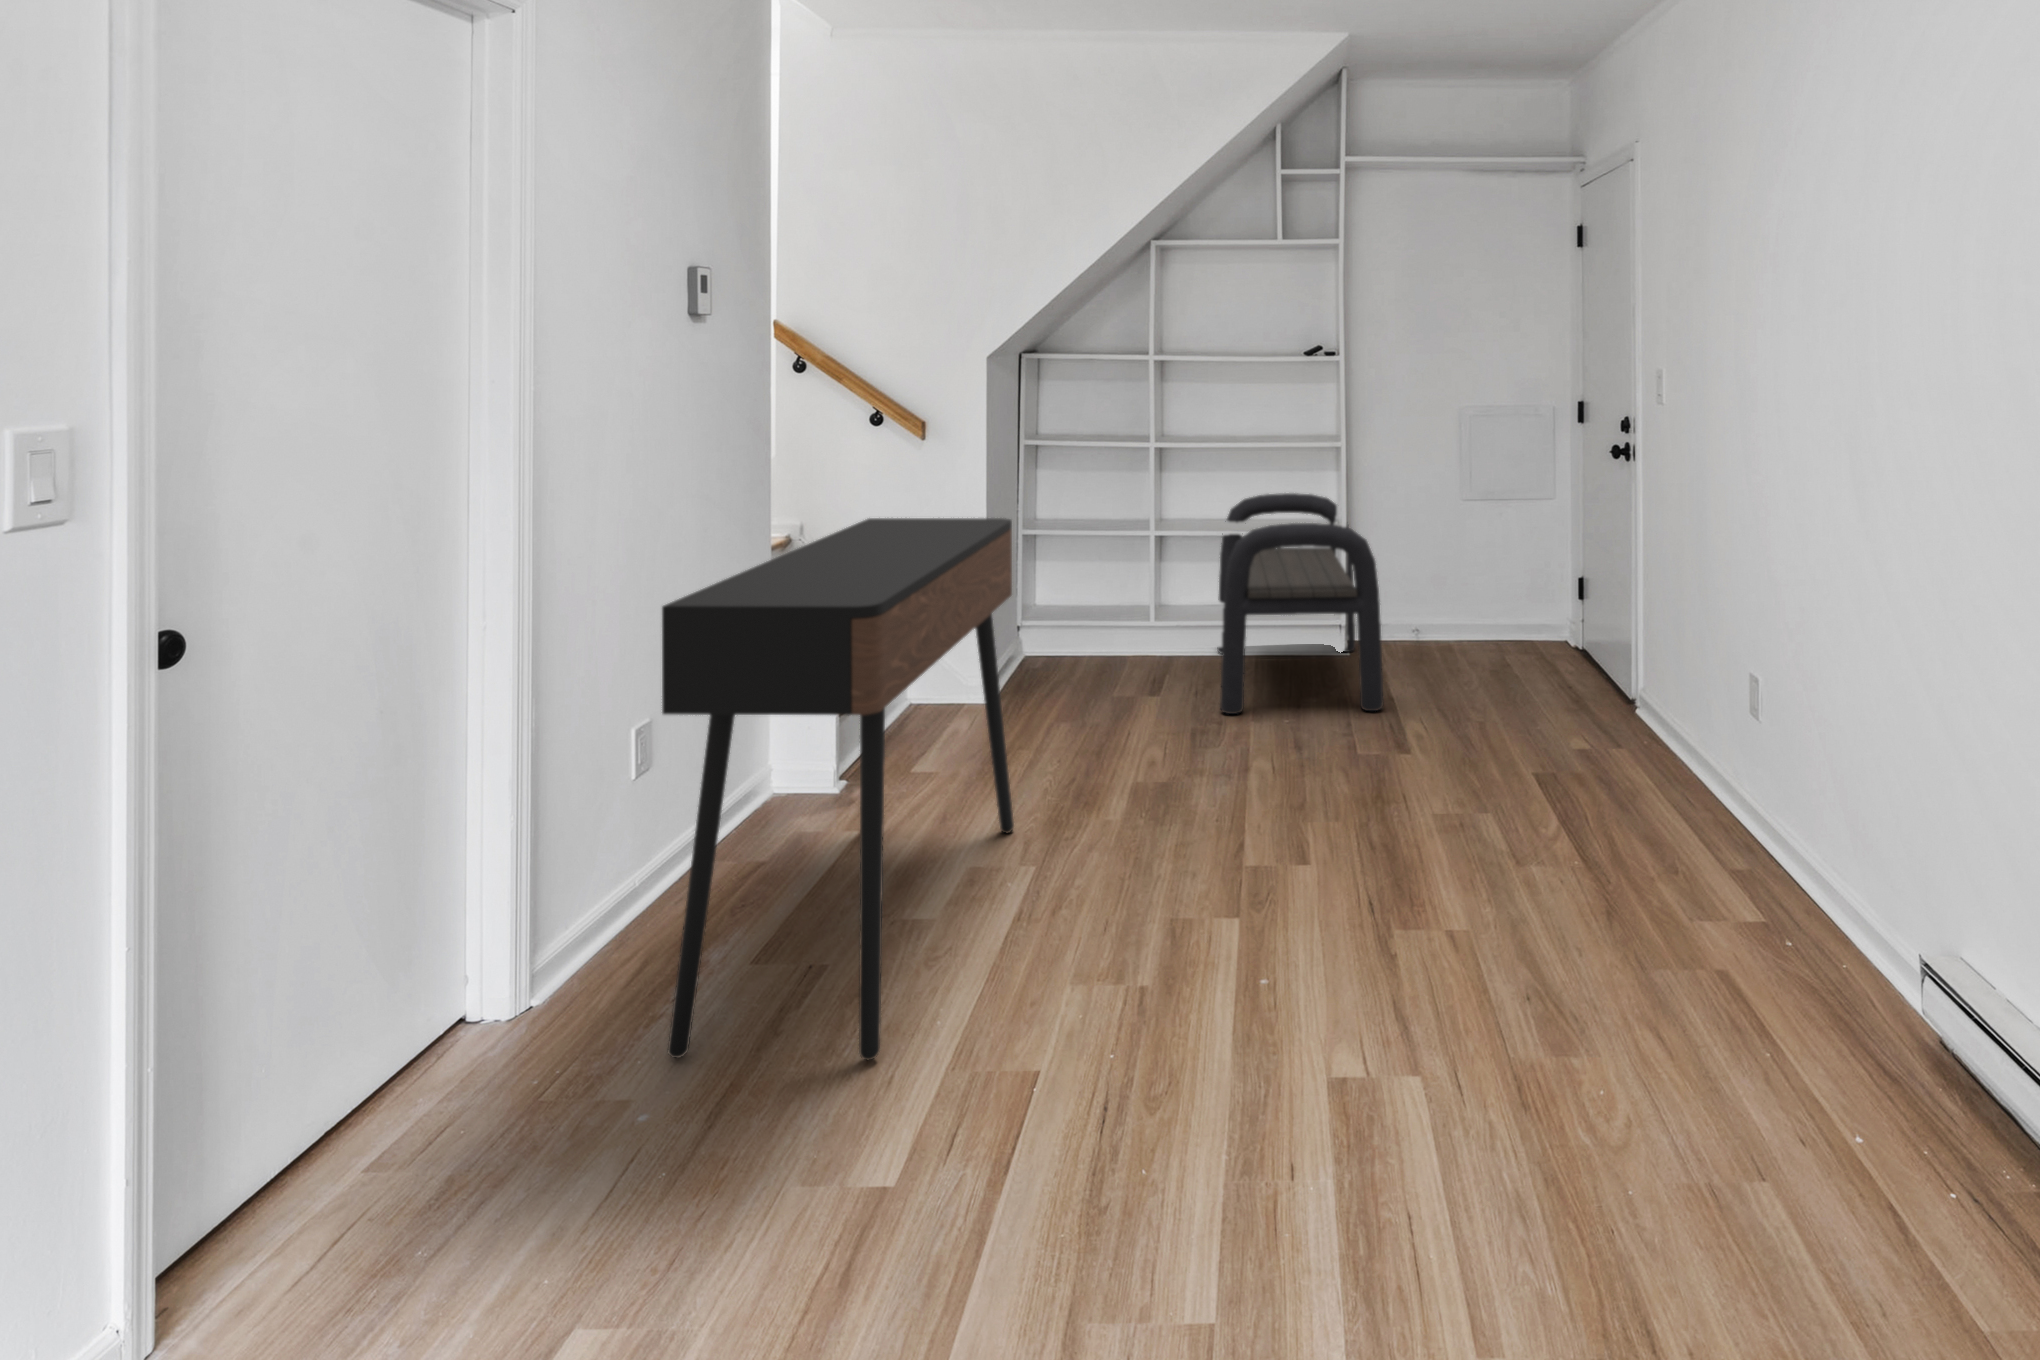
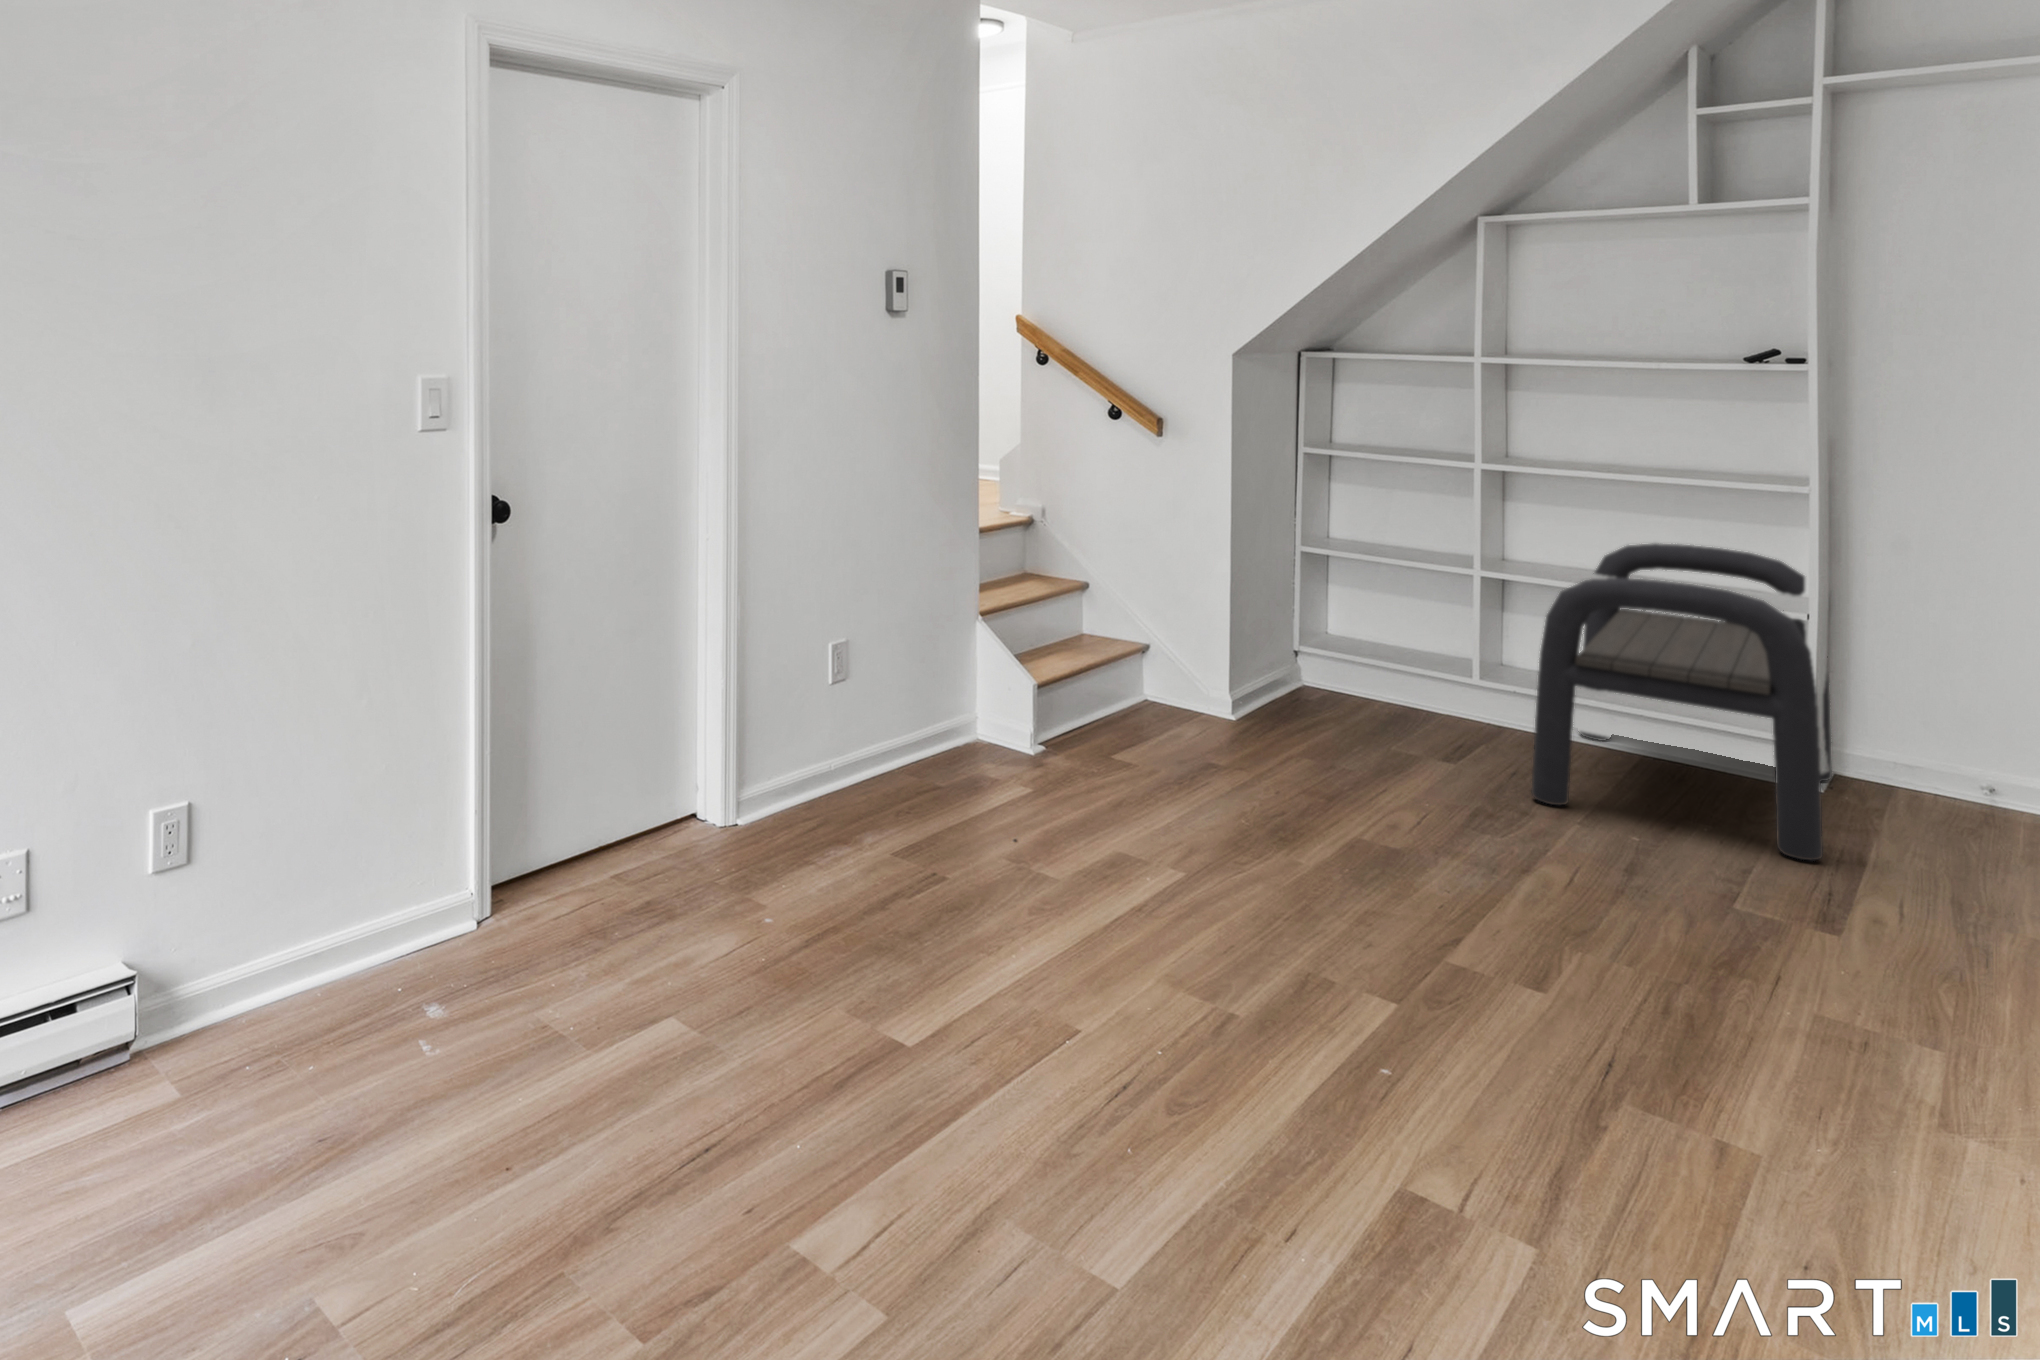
console table: present [662,518,1014,1060] -> none [798,501,1185,959]

